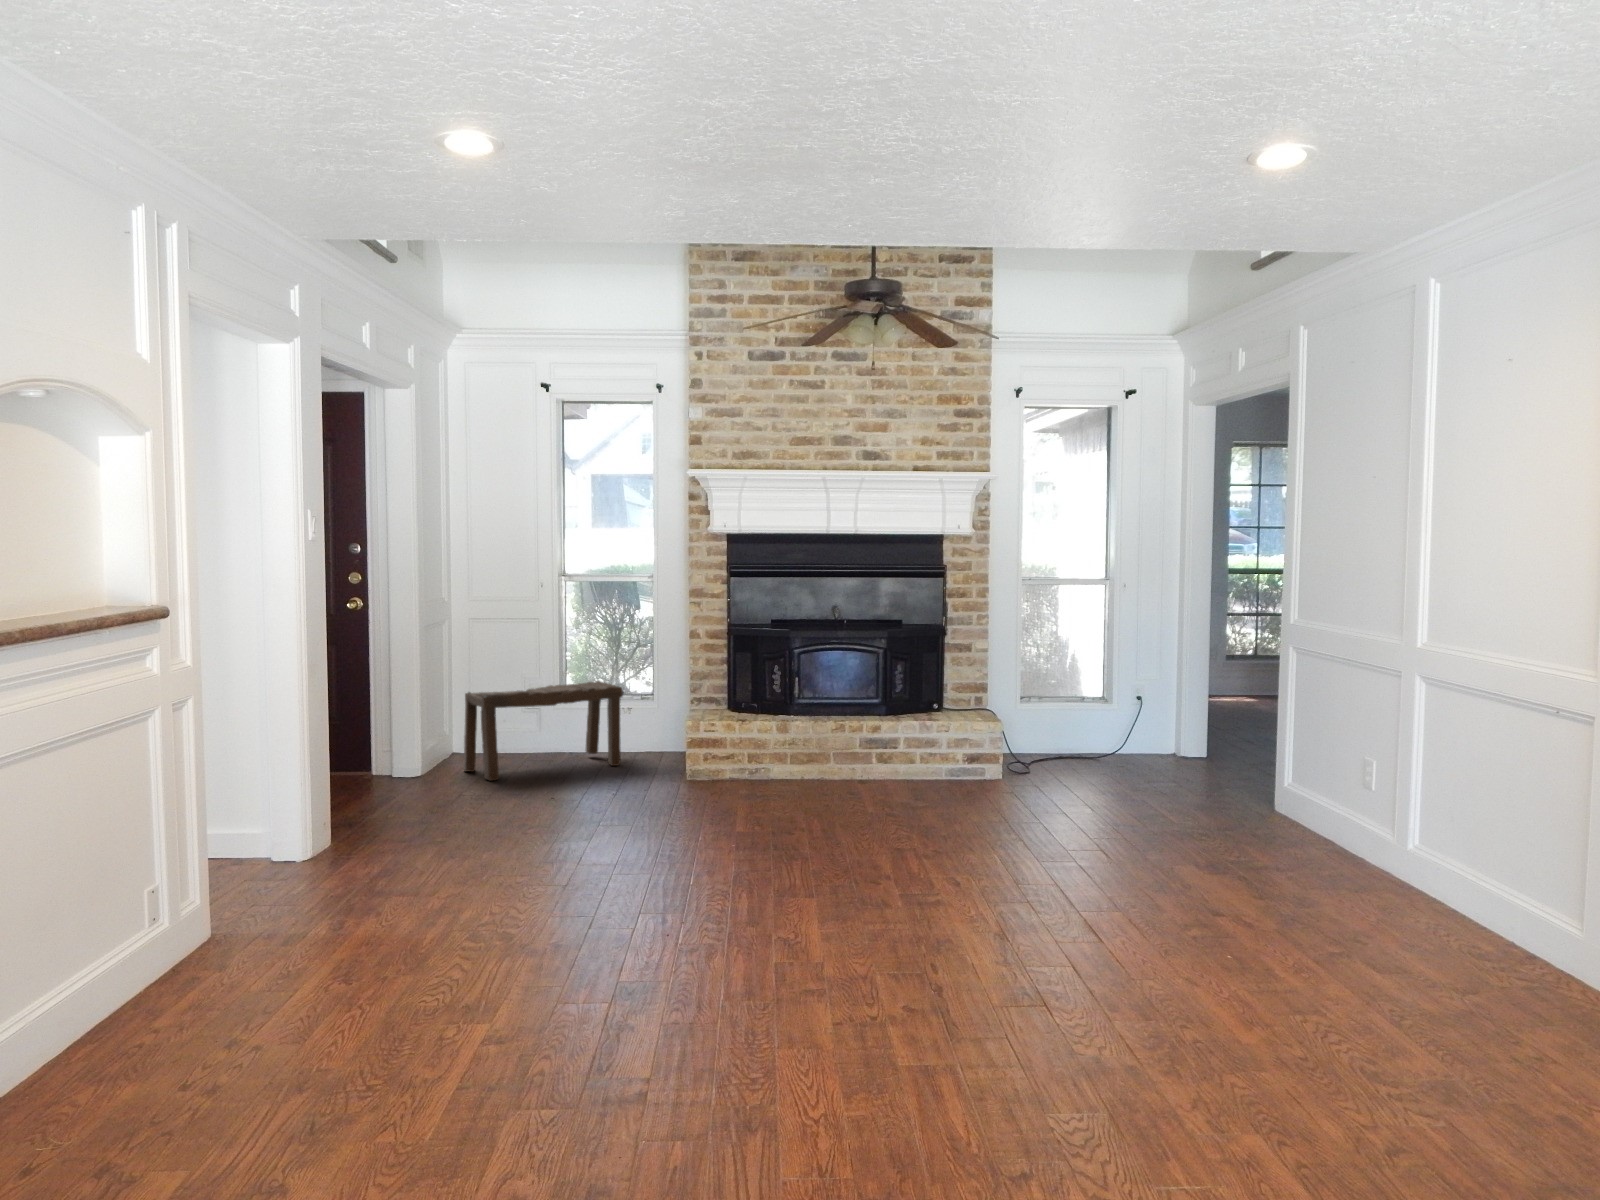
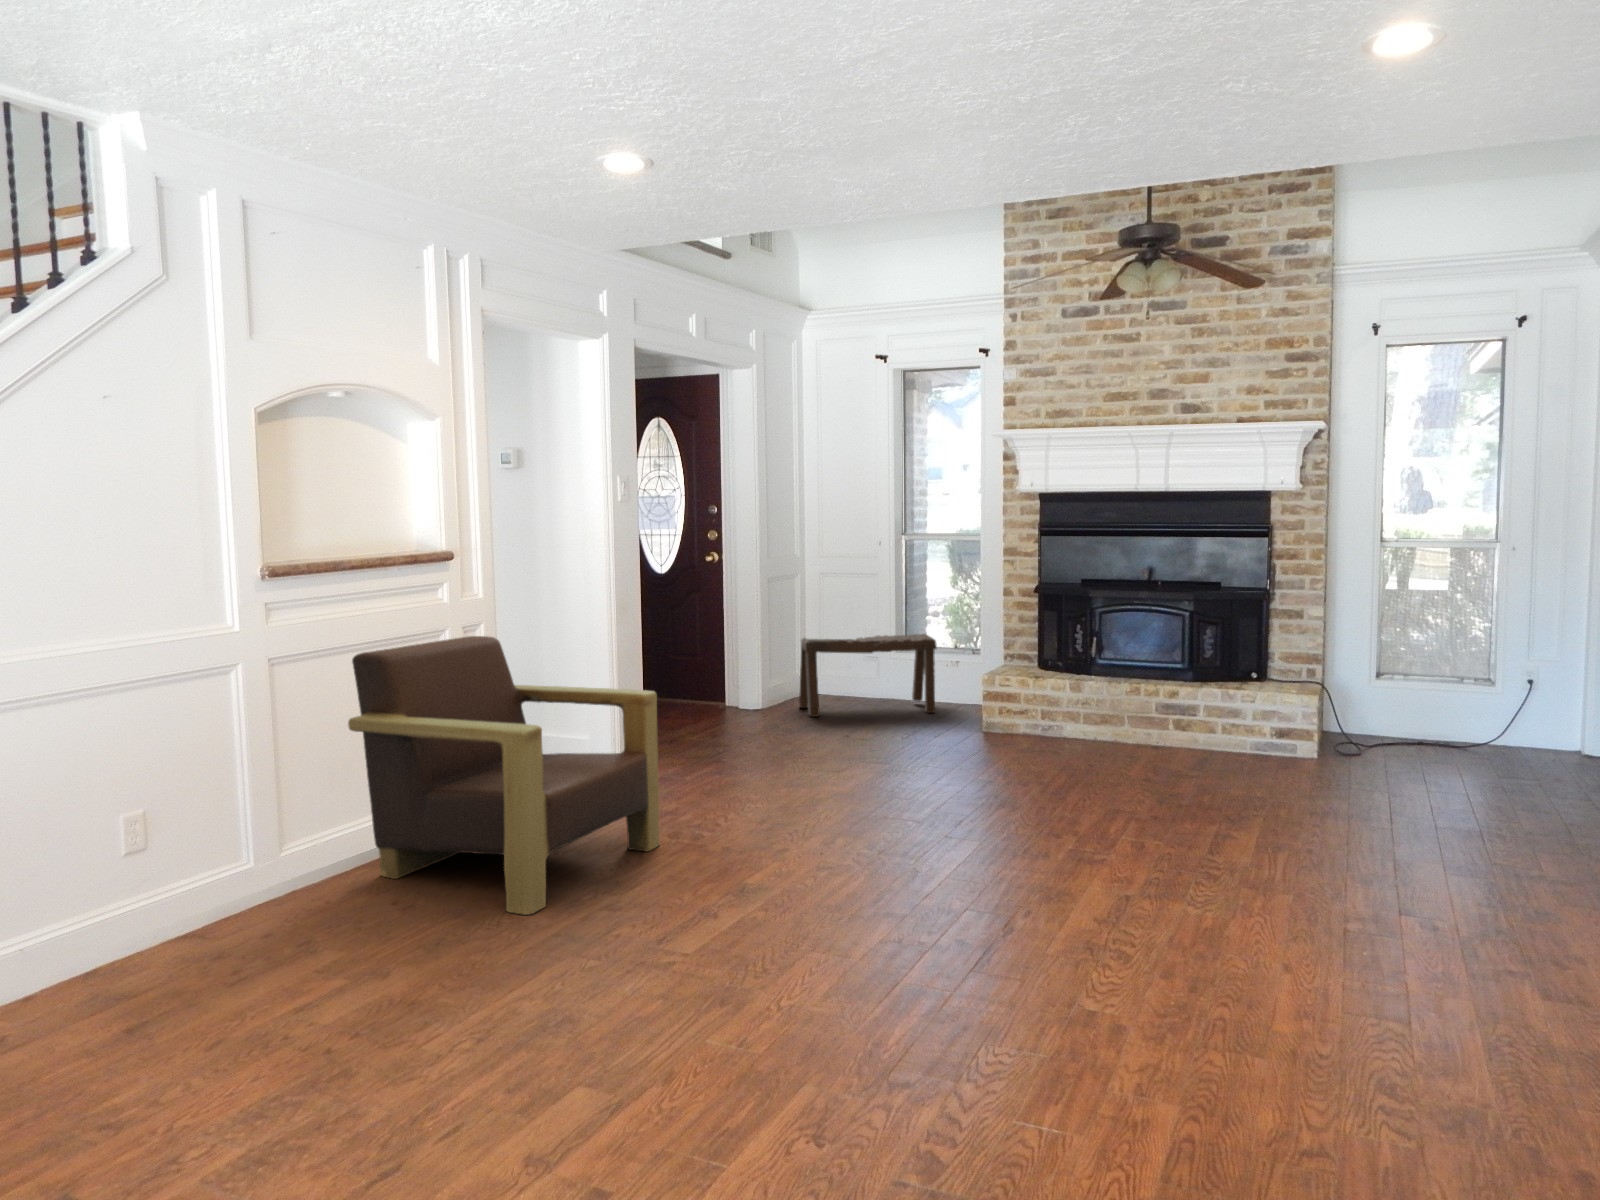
armchair: none [68,714,469,1072] -> present [348,636,660,915]

